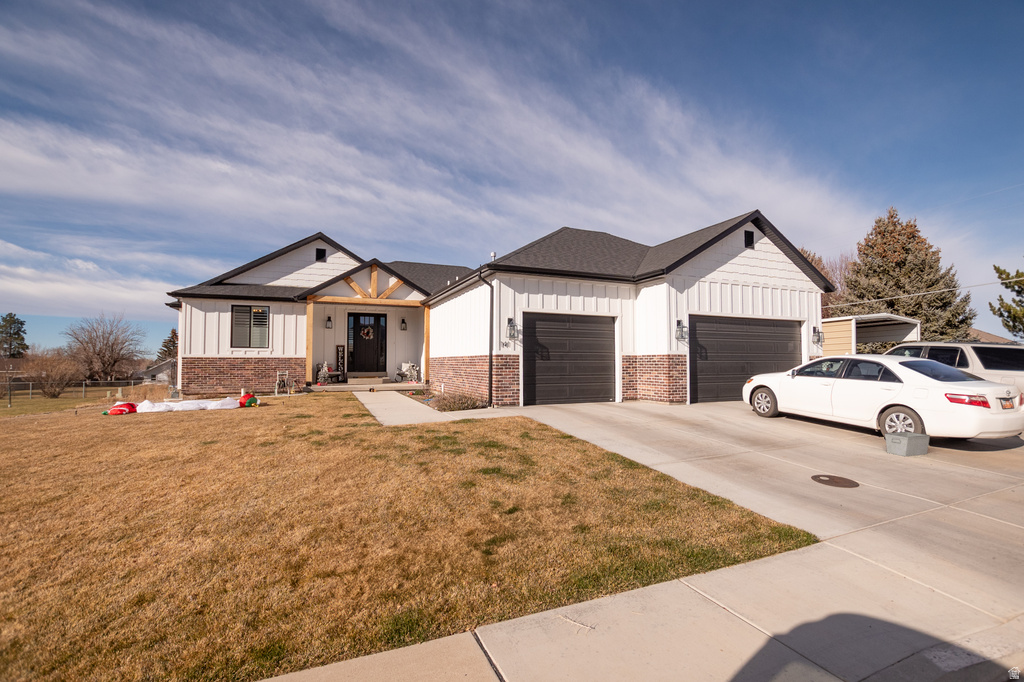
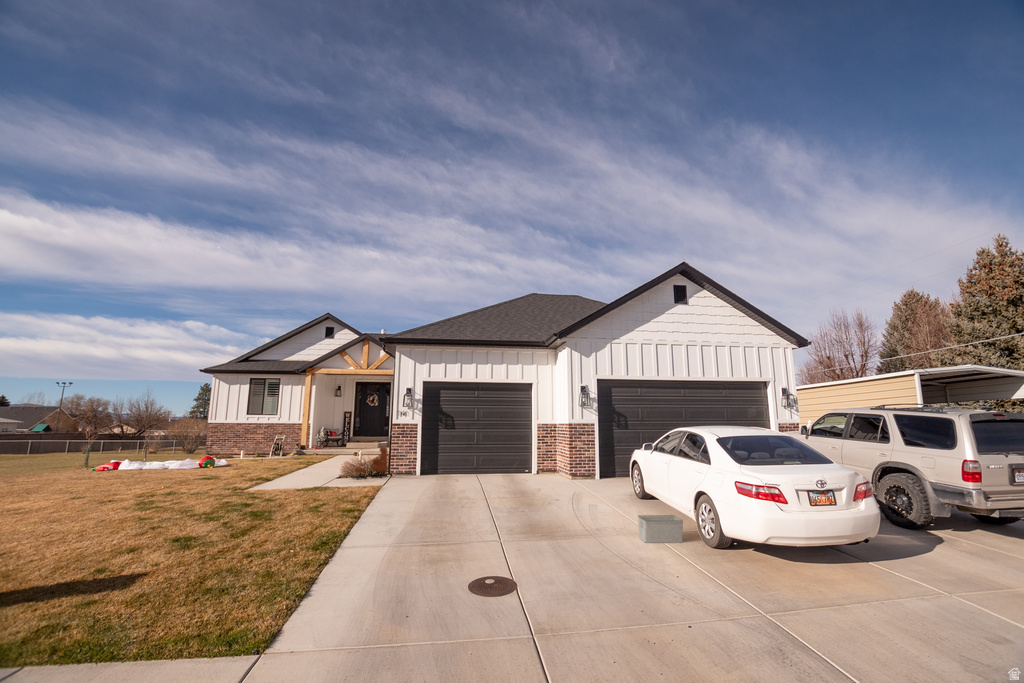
lounge chair: none [458,380,493,414] -> present [355,447,387,479]

